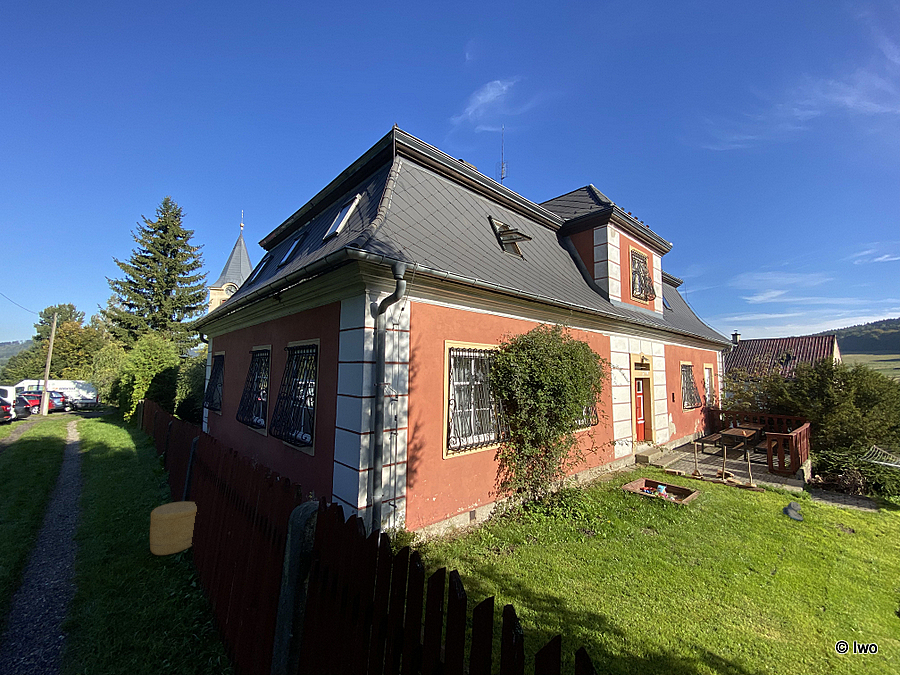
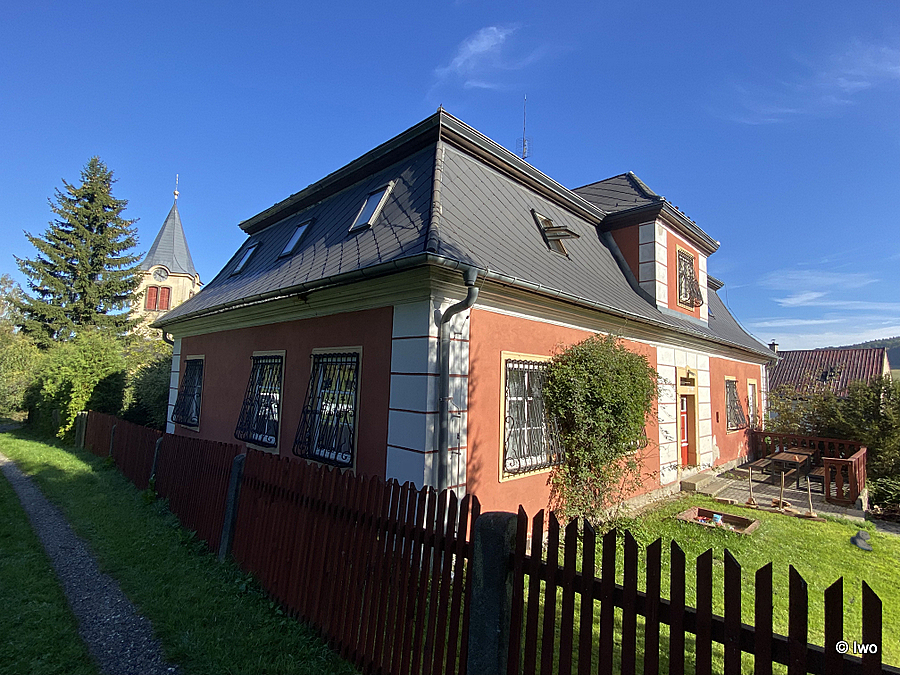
woven basket: present [150,501,199,555] -> none [188,528,240,587]

